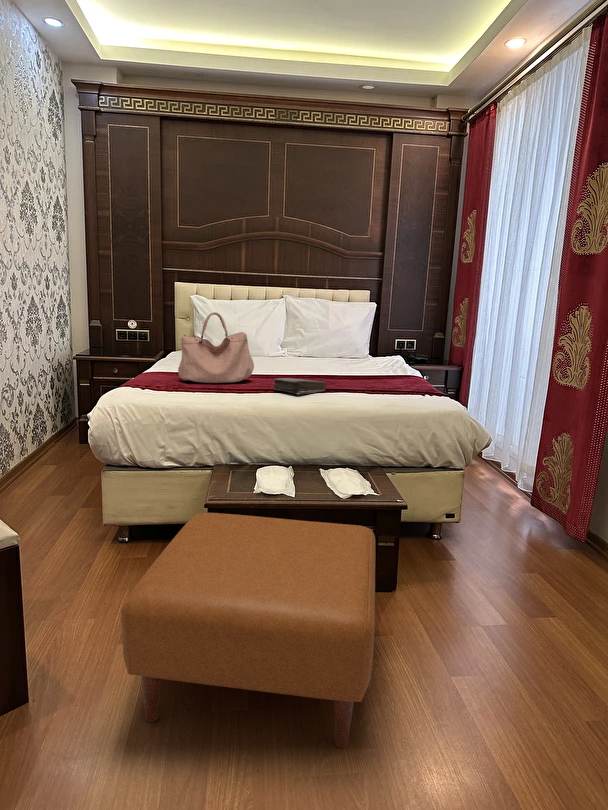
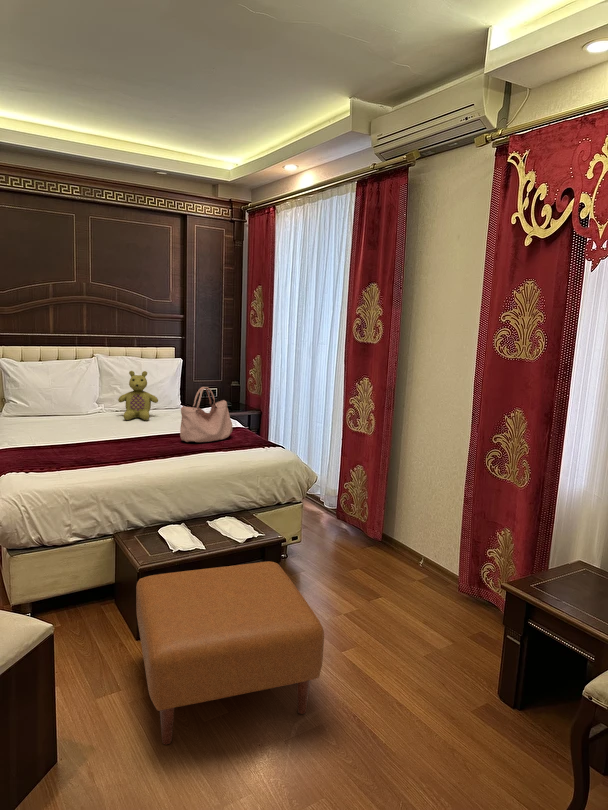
stuffed bear: none [290,306,331,360] -> present [118,371,158,420]
handbag: present [178,312,254,383] -> present [180,387,232,442]
book: present [274,378,326,395] -> none [149,446,190,462]

